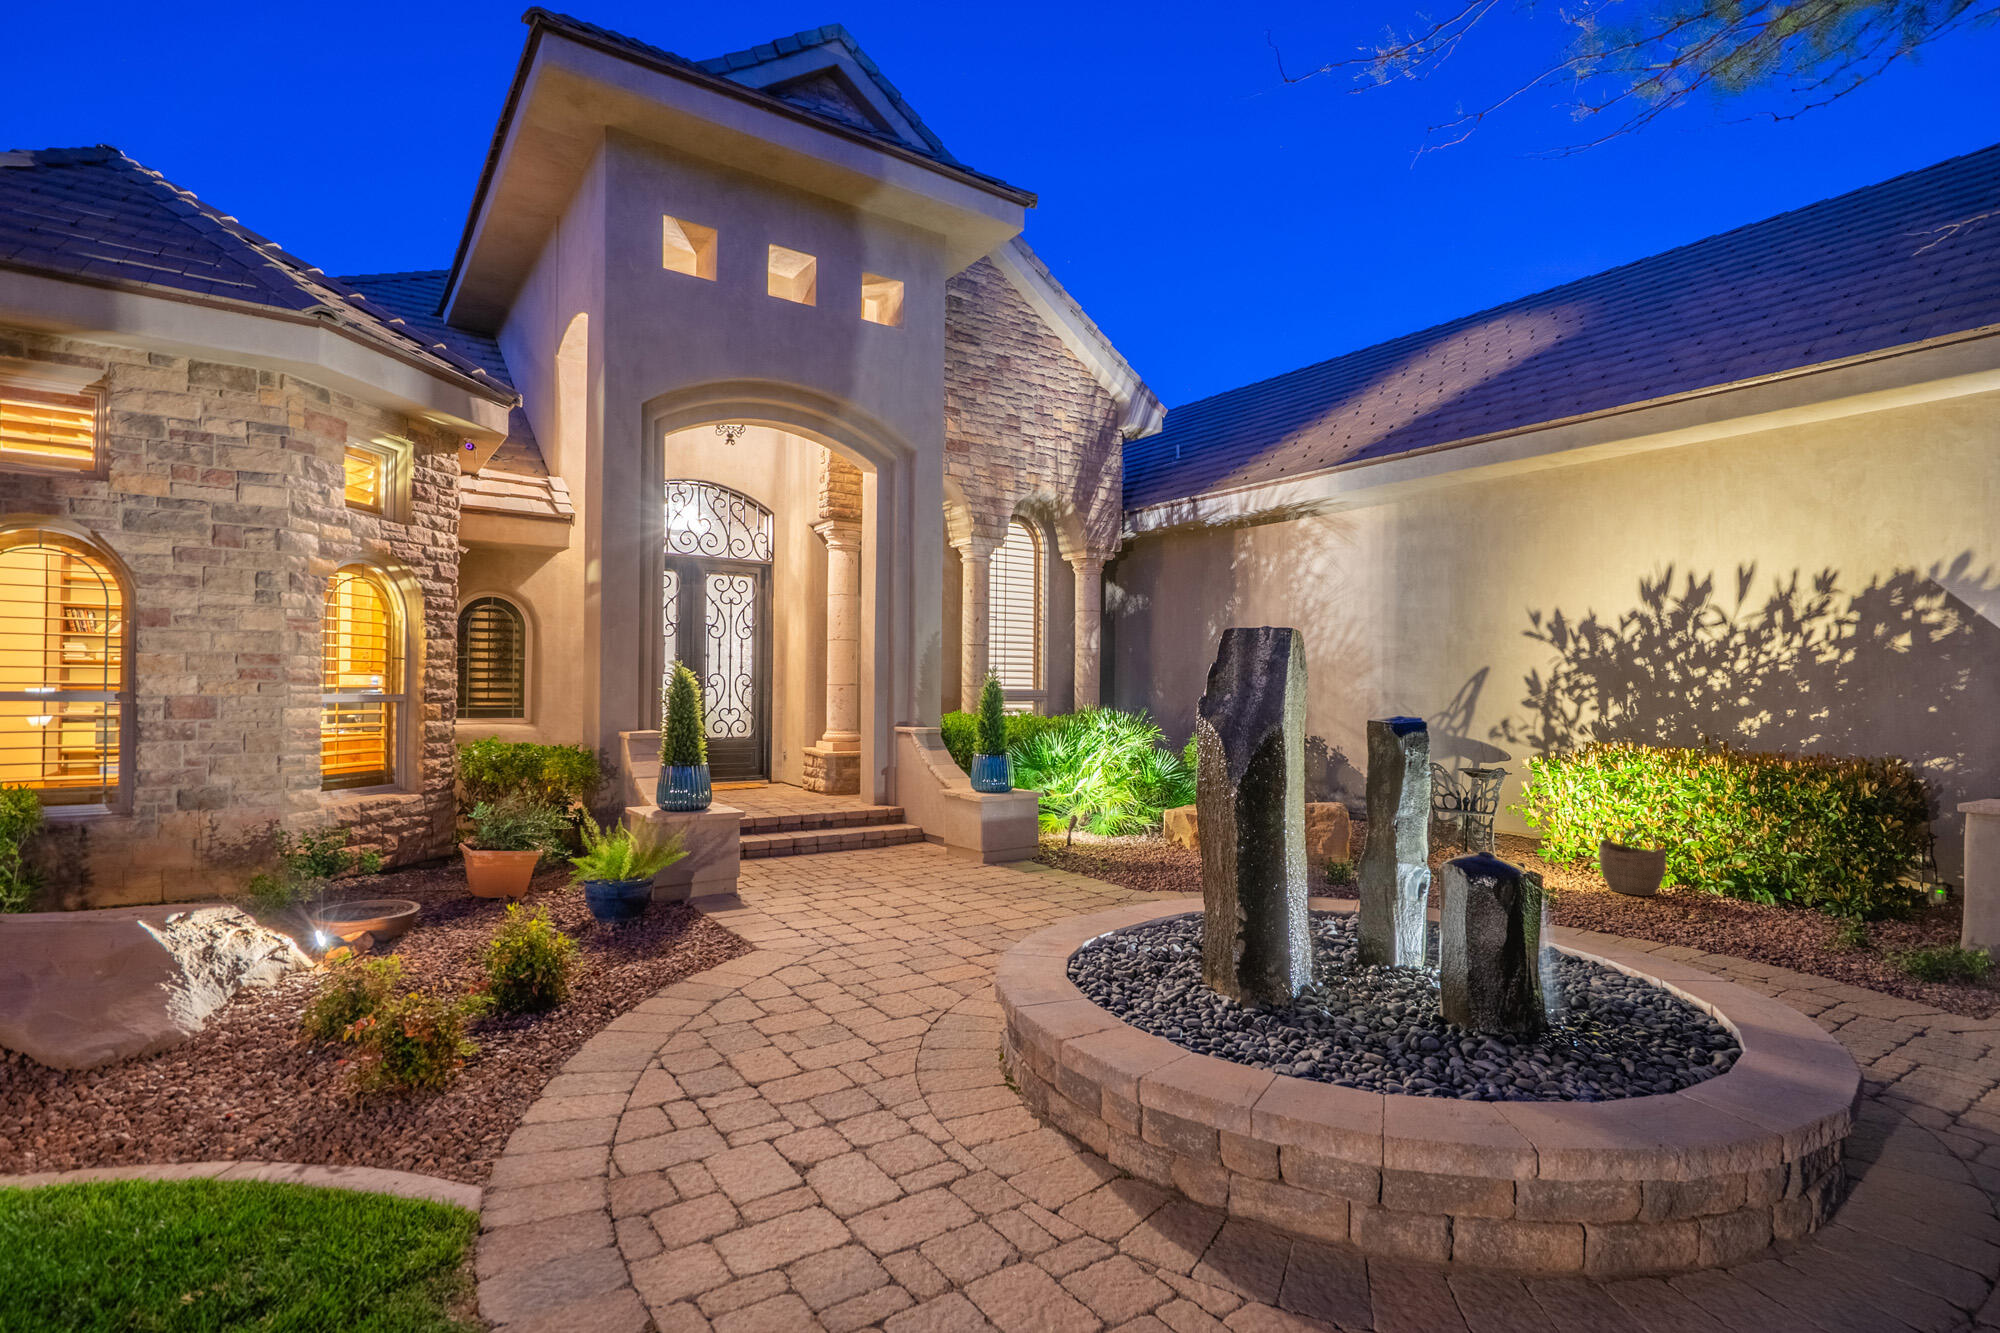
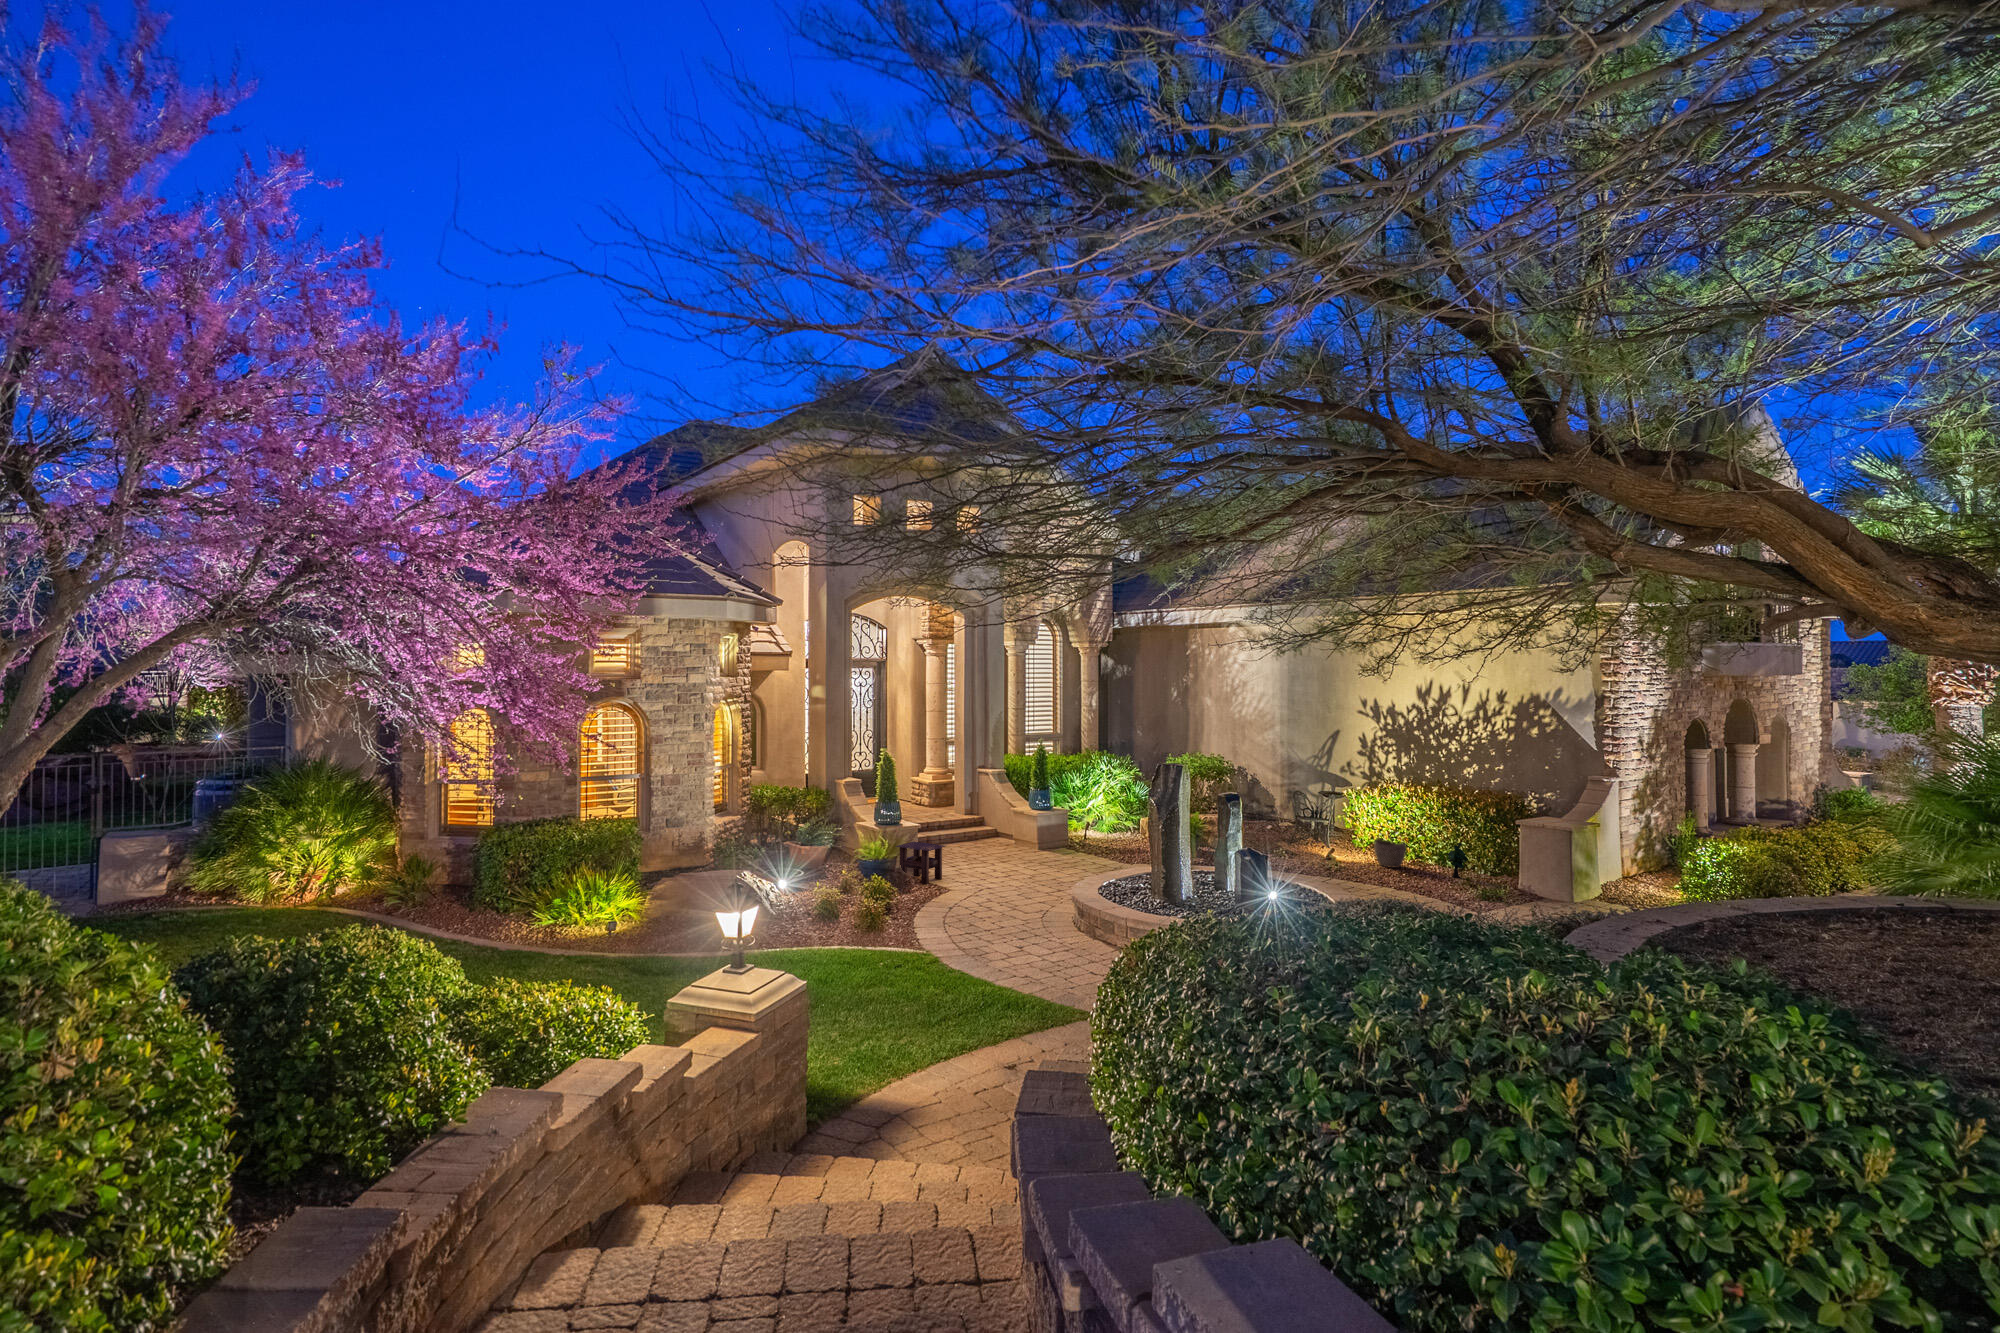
side table: none [676,837,782,921] -> present [896,842,946,884]
decorative plant: none [1762,848,1816,918] -> present [1447,843,1468,878]

